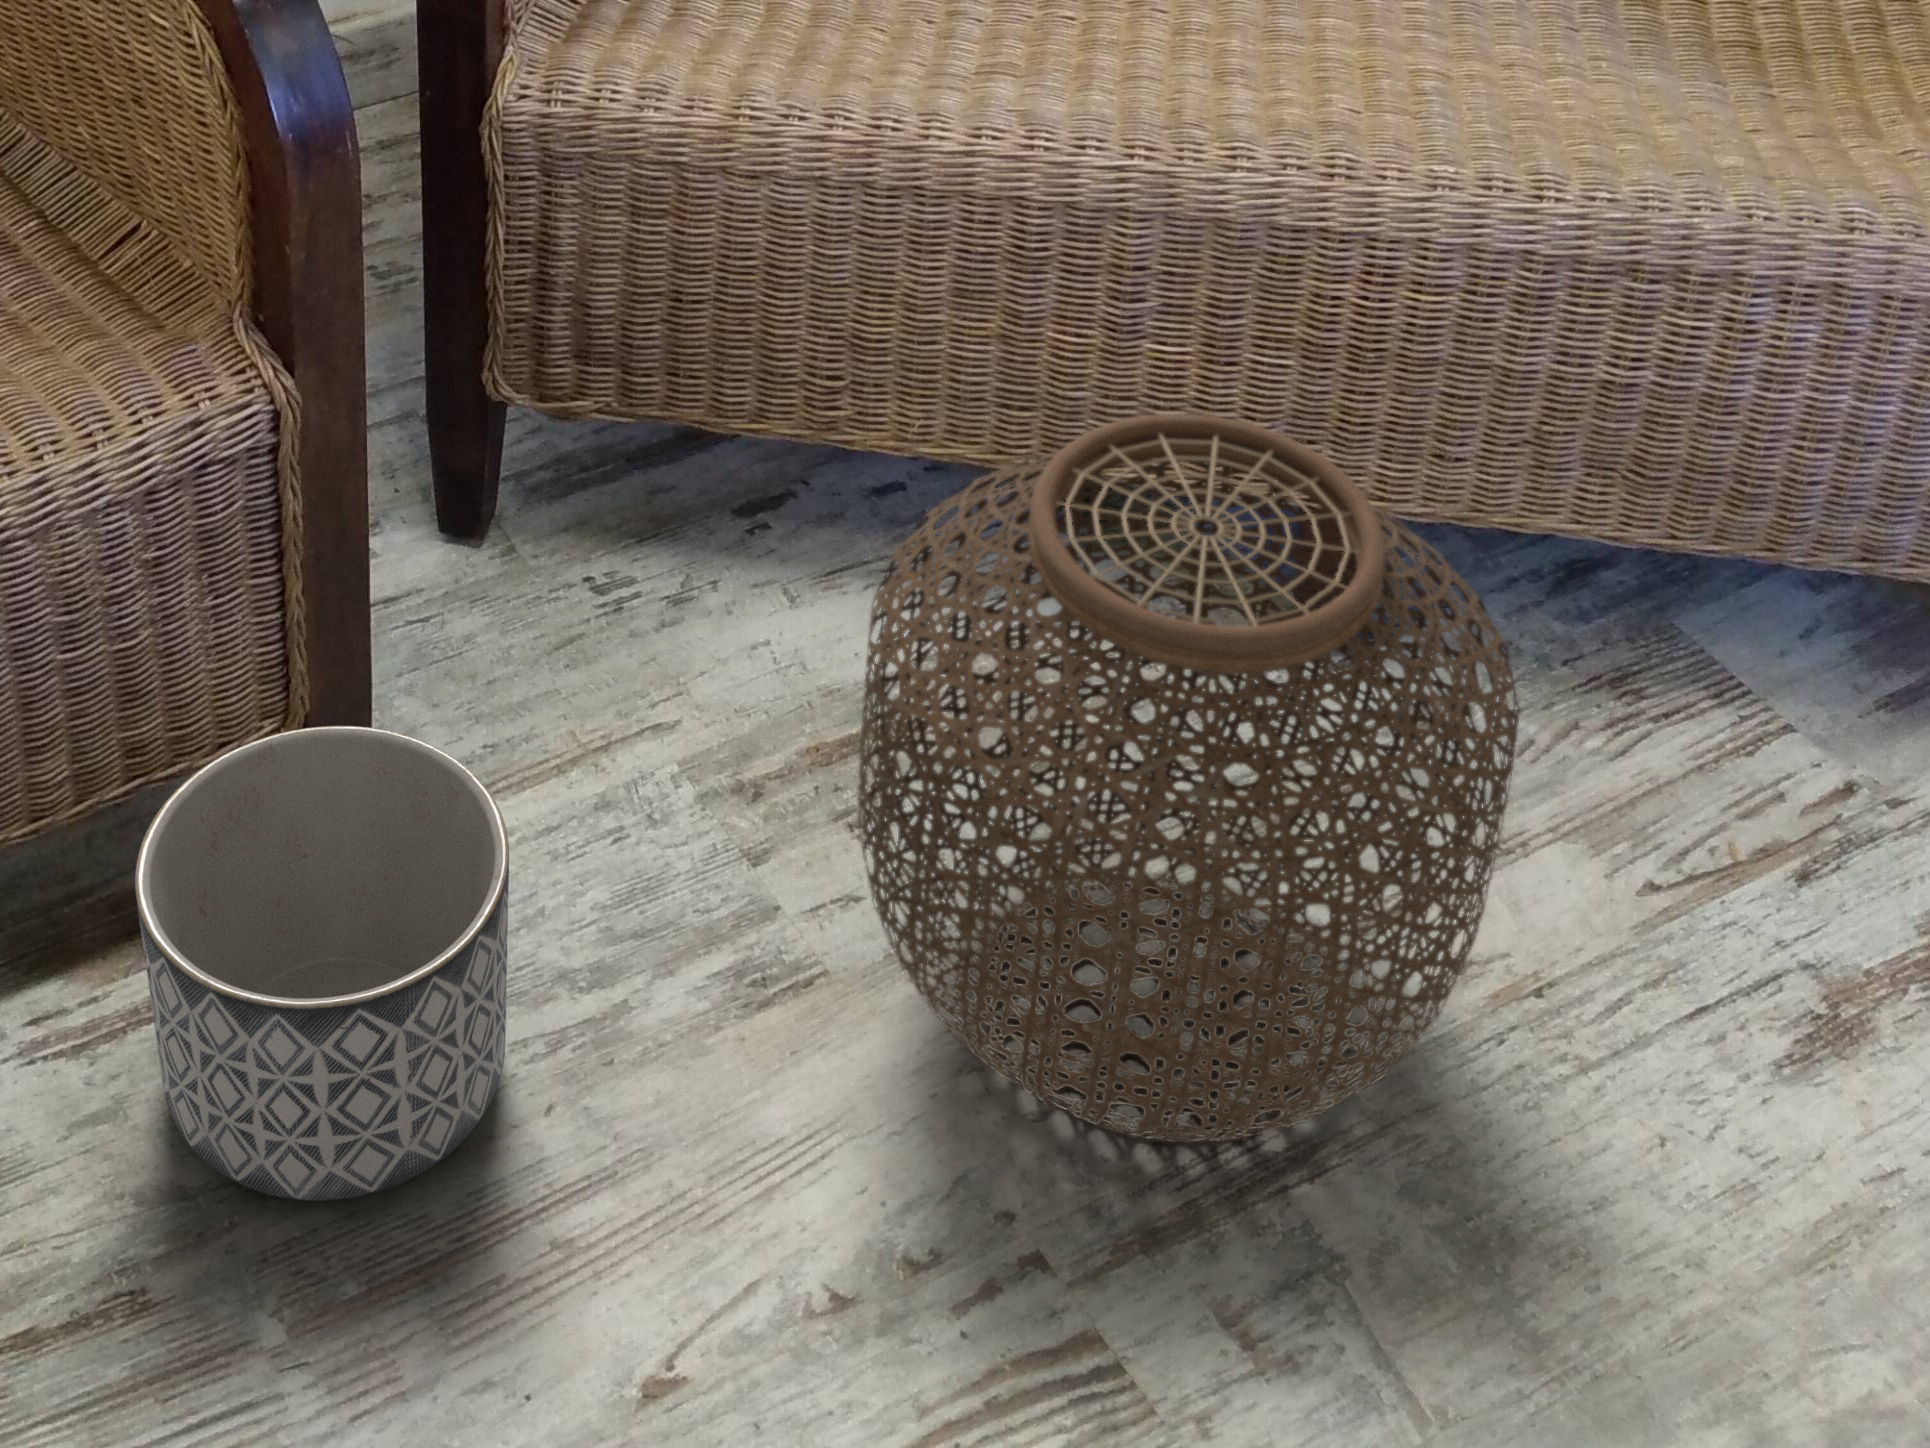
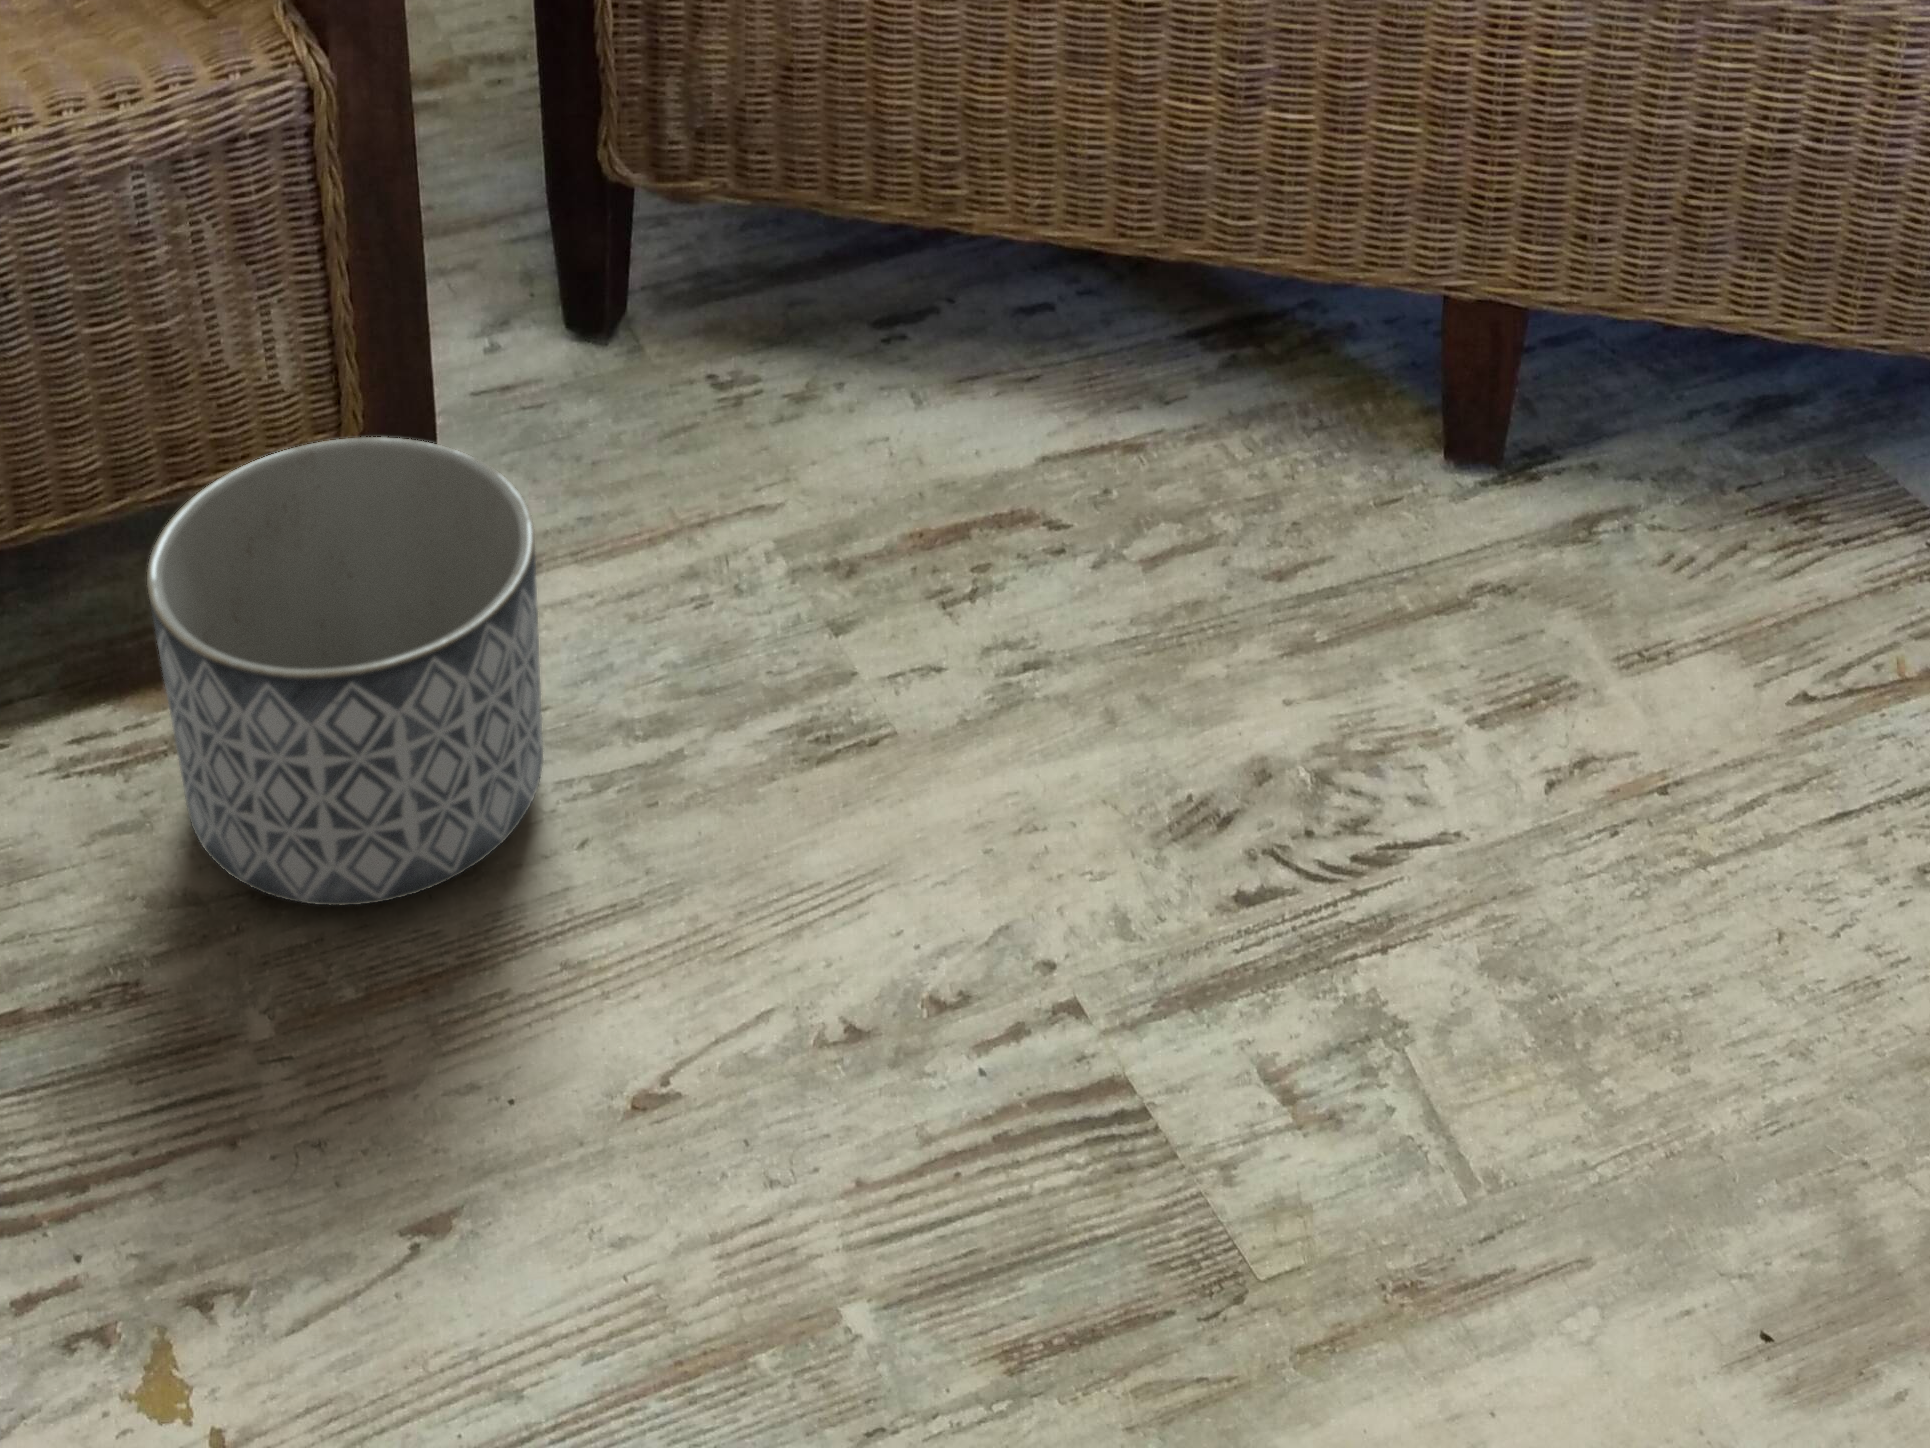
woven basket: present [858,414,1520,1142] -> none [910,122,1605,901]

